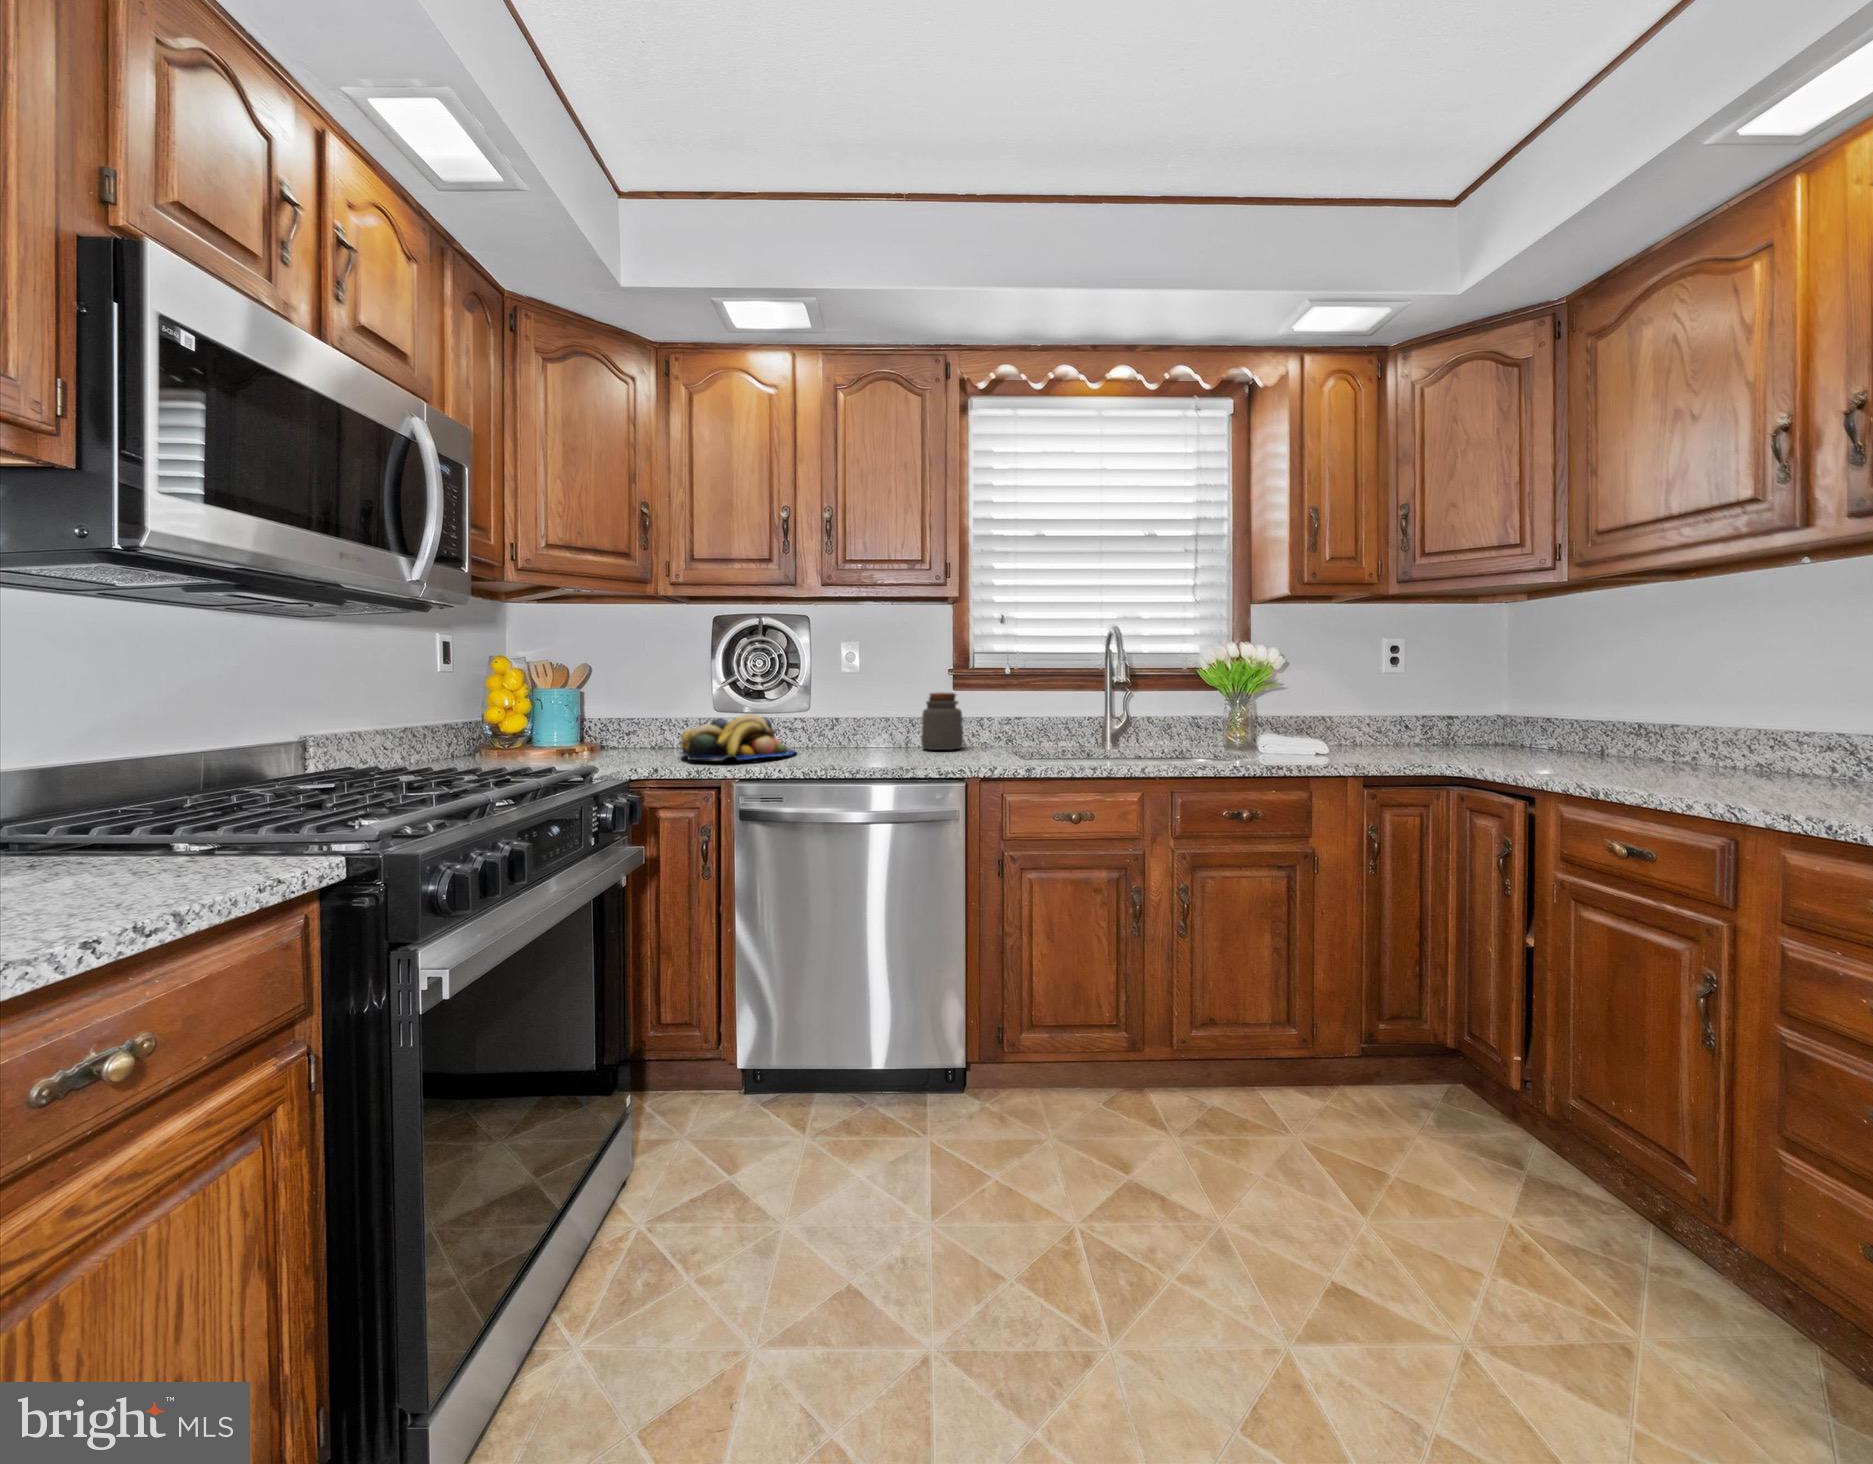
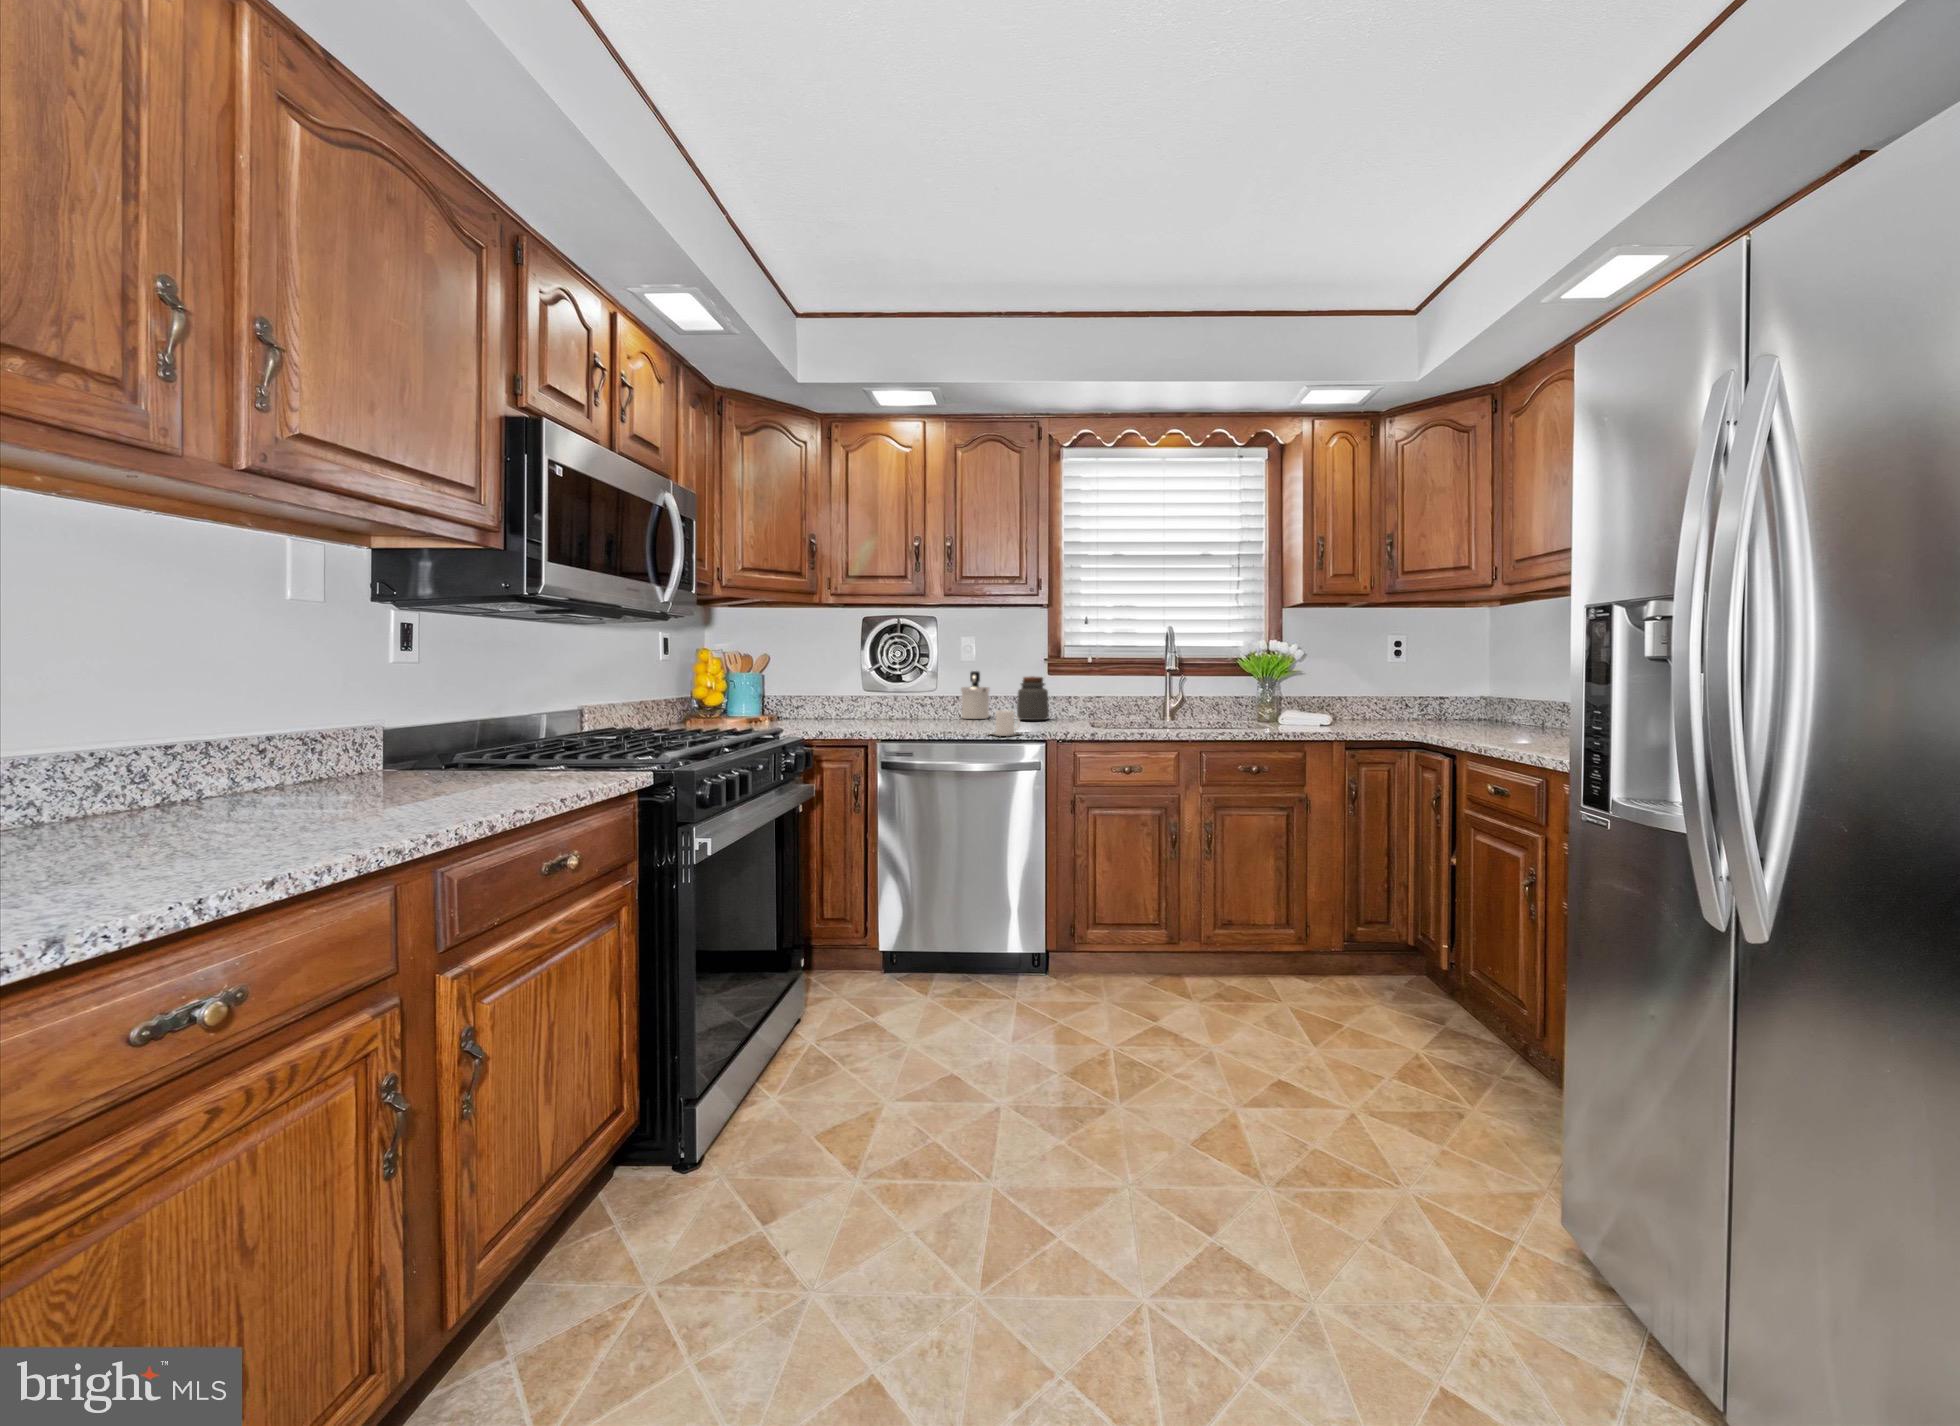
soap dispenser: none [847,686,885,749] -> present [961,671,989,719]
fruit bowl: present [681,714,795,760] -> none [837,692,923,726]
mug: none [884,738,936,772] -> present [995,711,1020,736]

